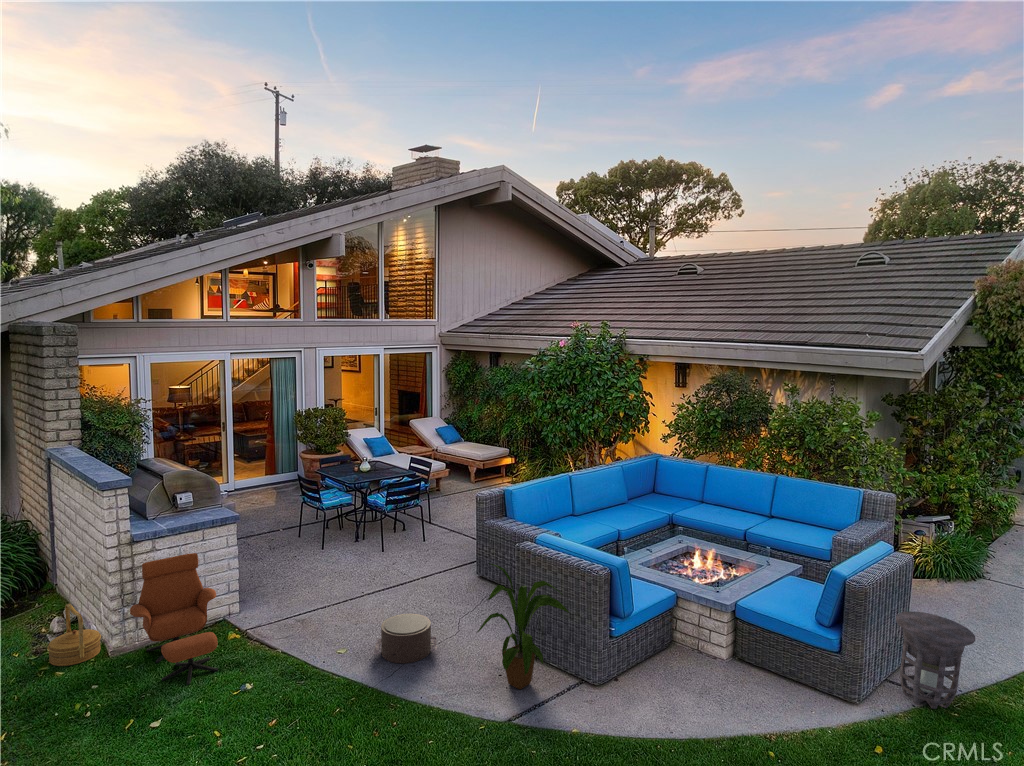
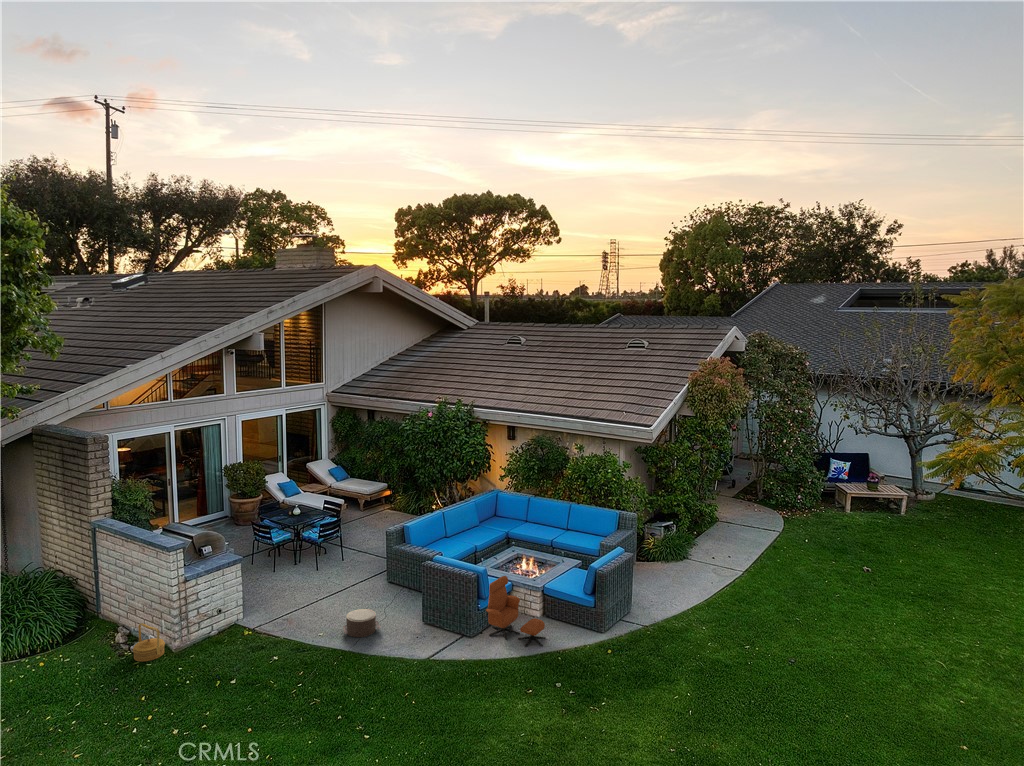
lounge chair: present [130,553,218,685] -> present [486,576,546,647]
house plant: present [477,563,569,689] -> none [409,576,459,643]
side table: present [896,611,975,709] -> none [617,583,649,629]

